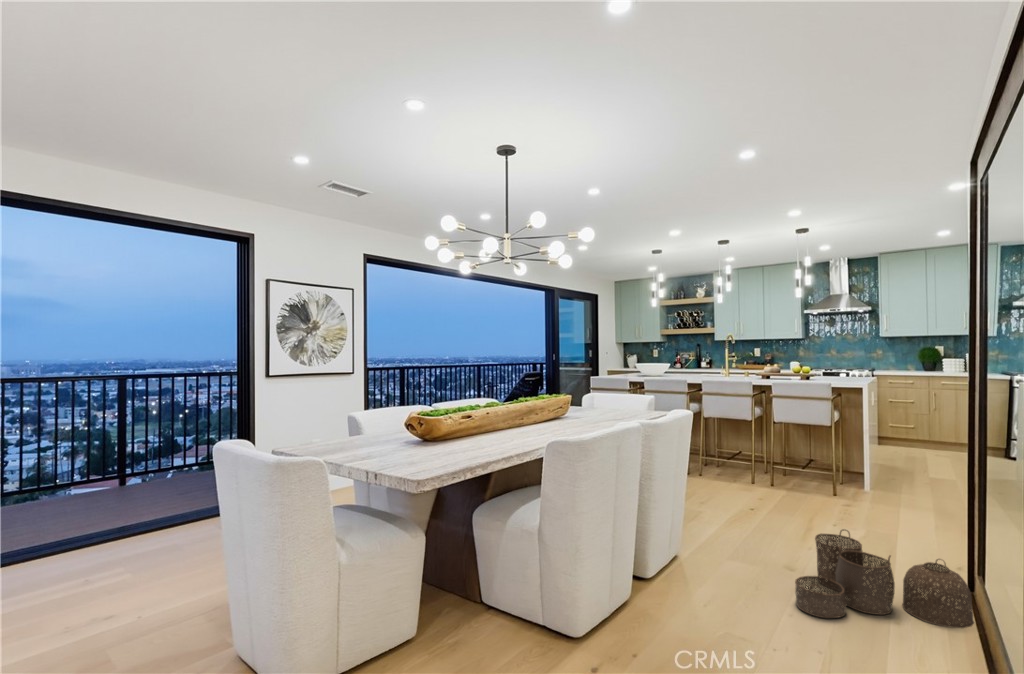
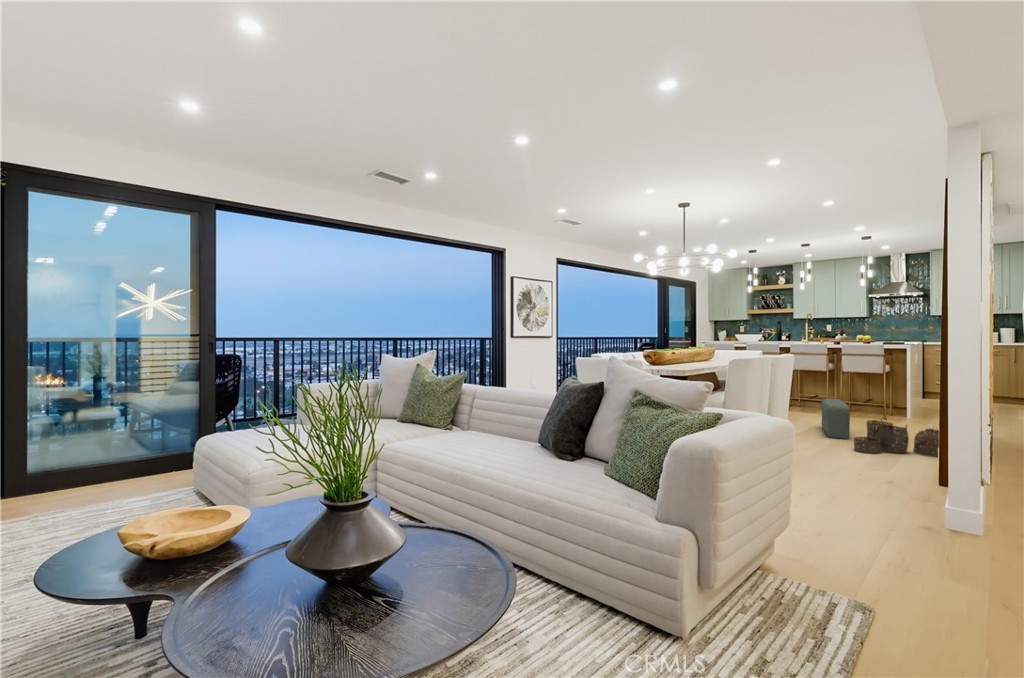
pouf: none [743,478,787,562] -> present [822,399,850,439]

